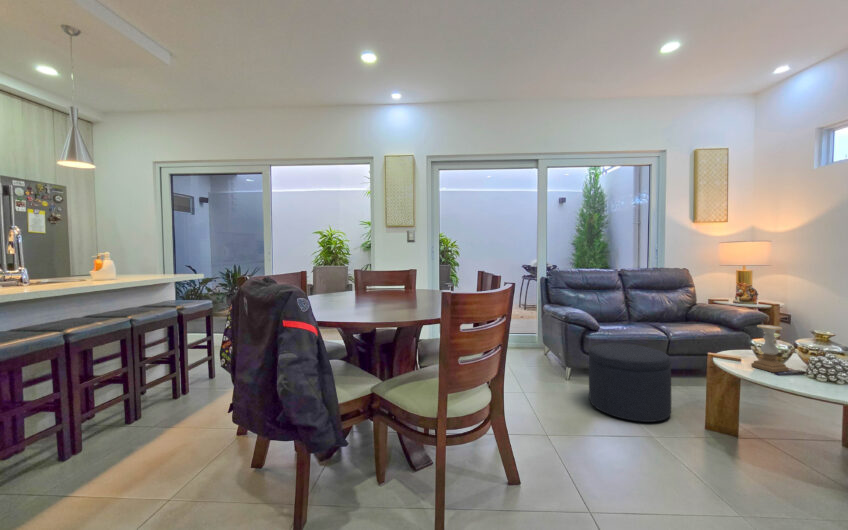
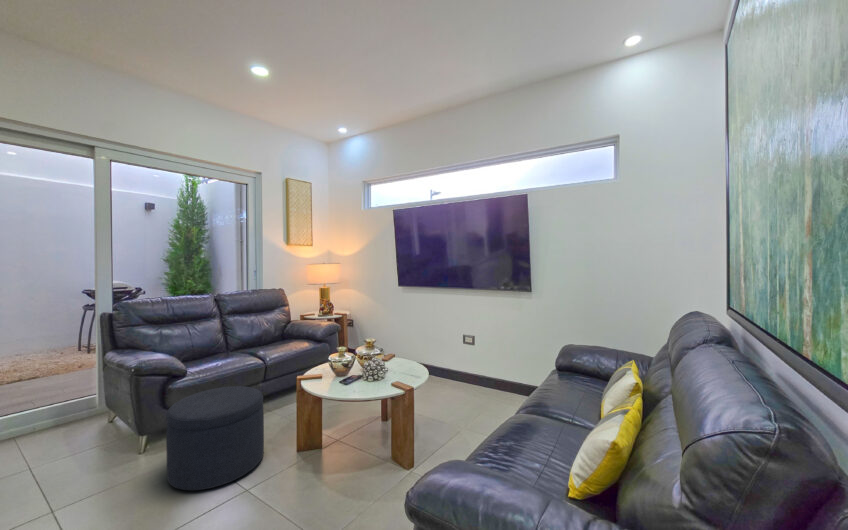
candle holder: present [751,325,788,372] -> none [327,348,350,391]

